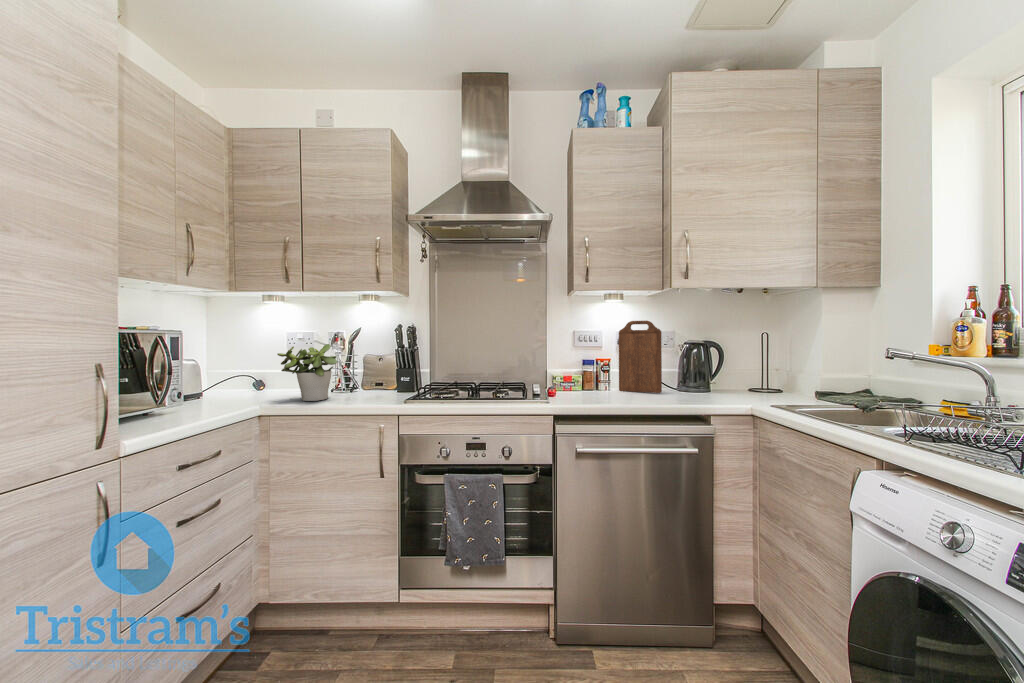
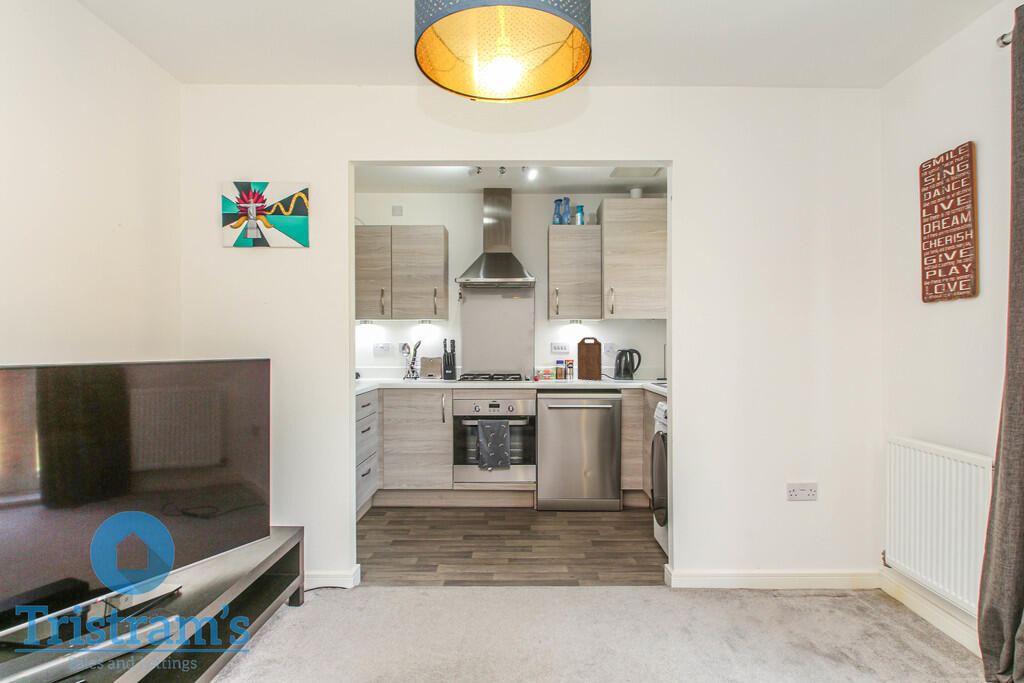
potted plant: present [277,344,337,401] -> none [383,351,415,383]

